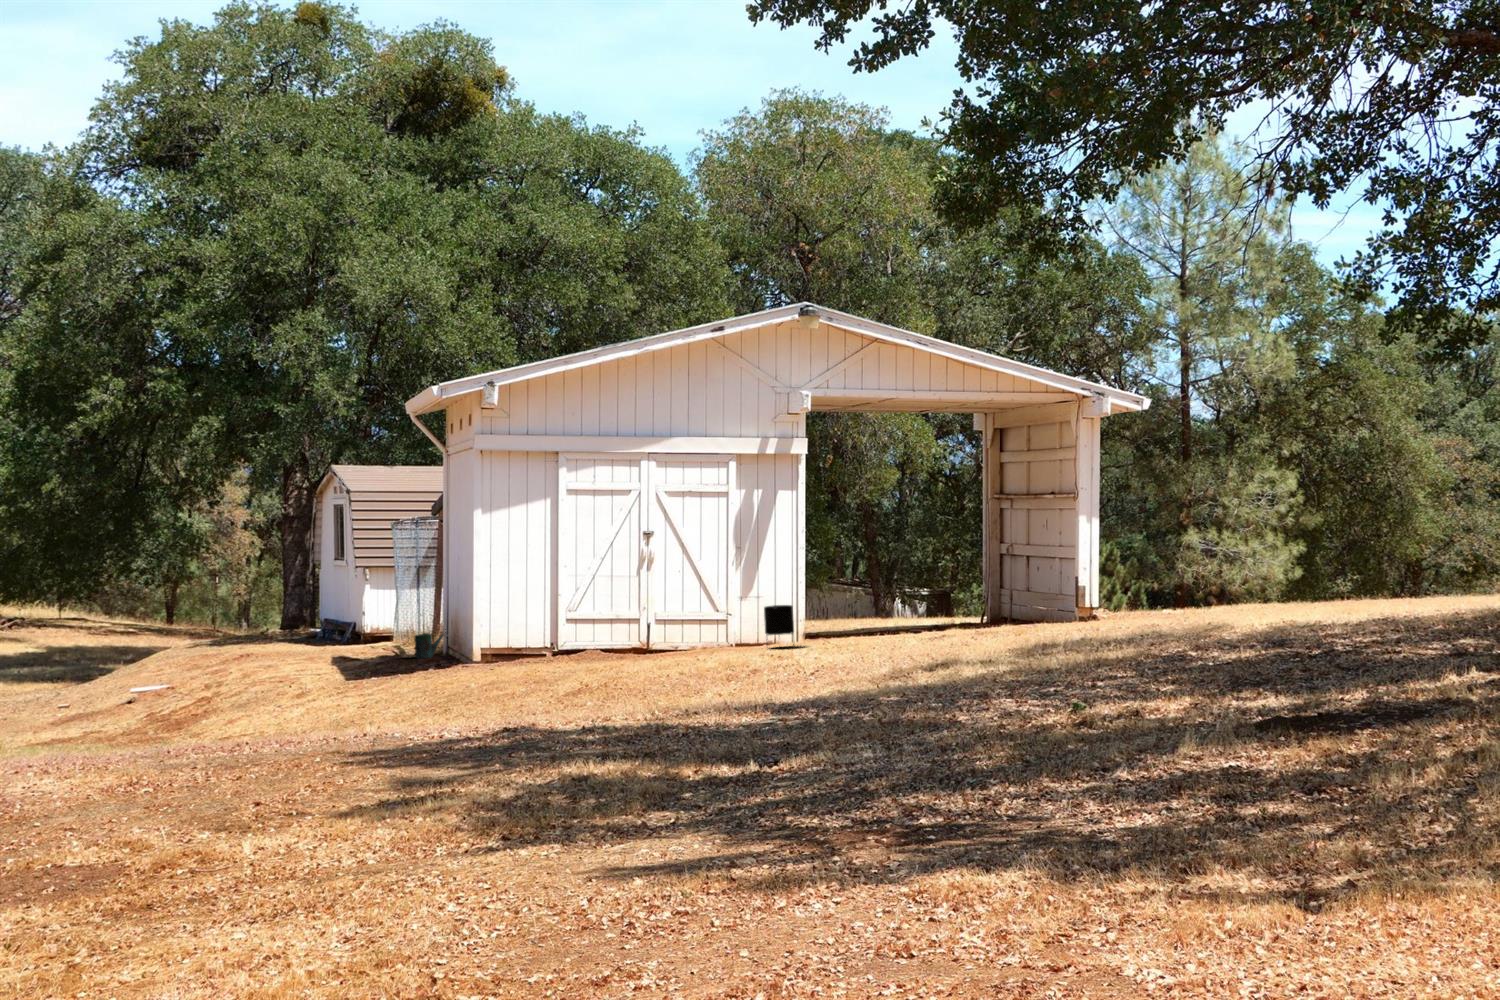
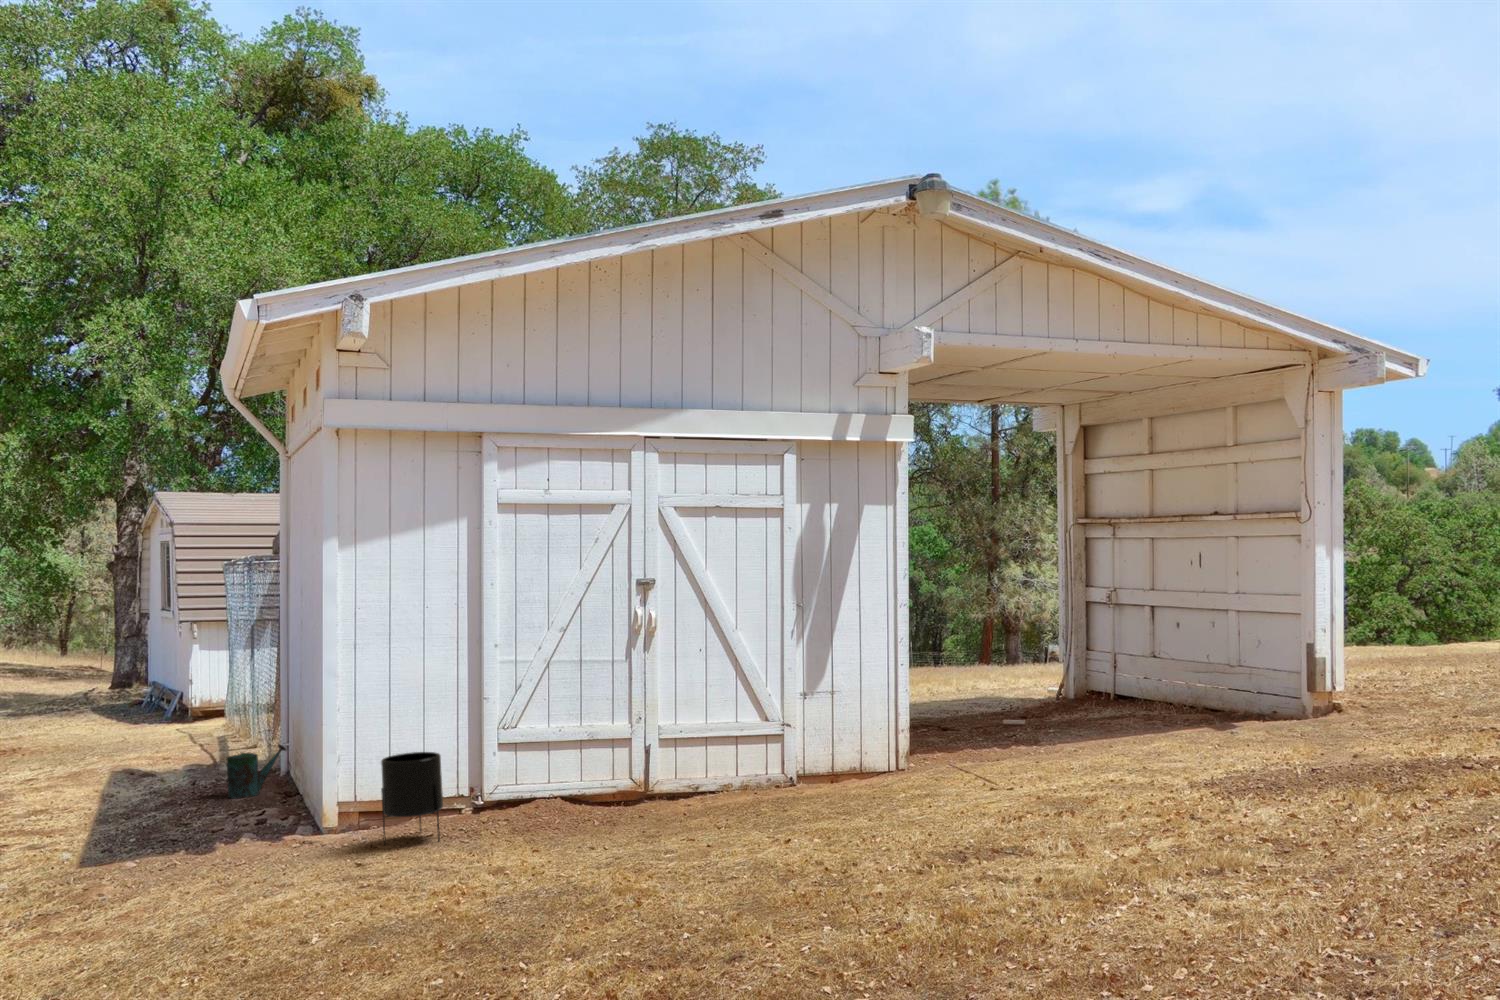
planter: present [764,605,794,645] -> present [381,752,443,844]

